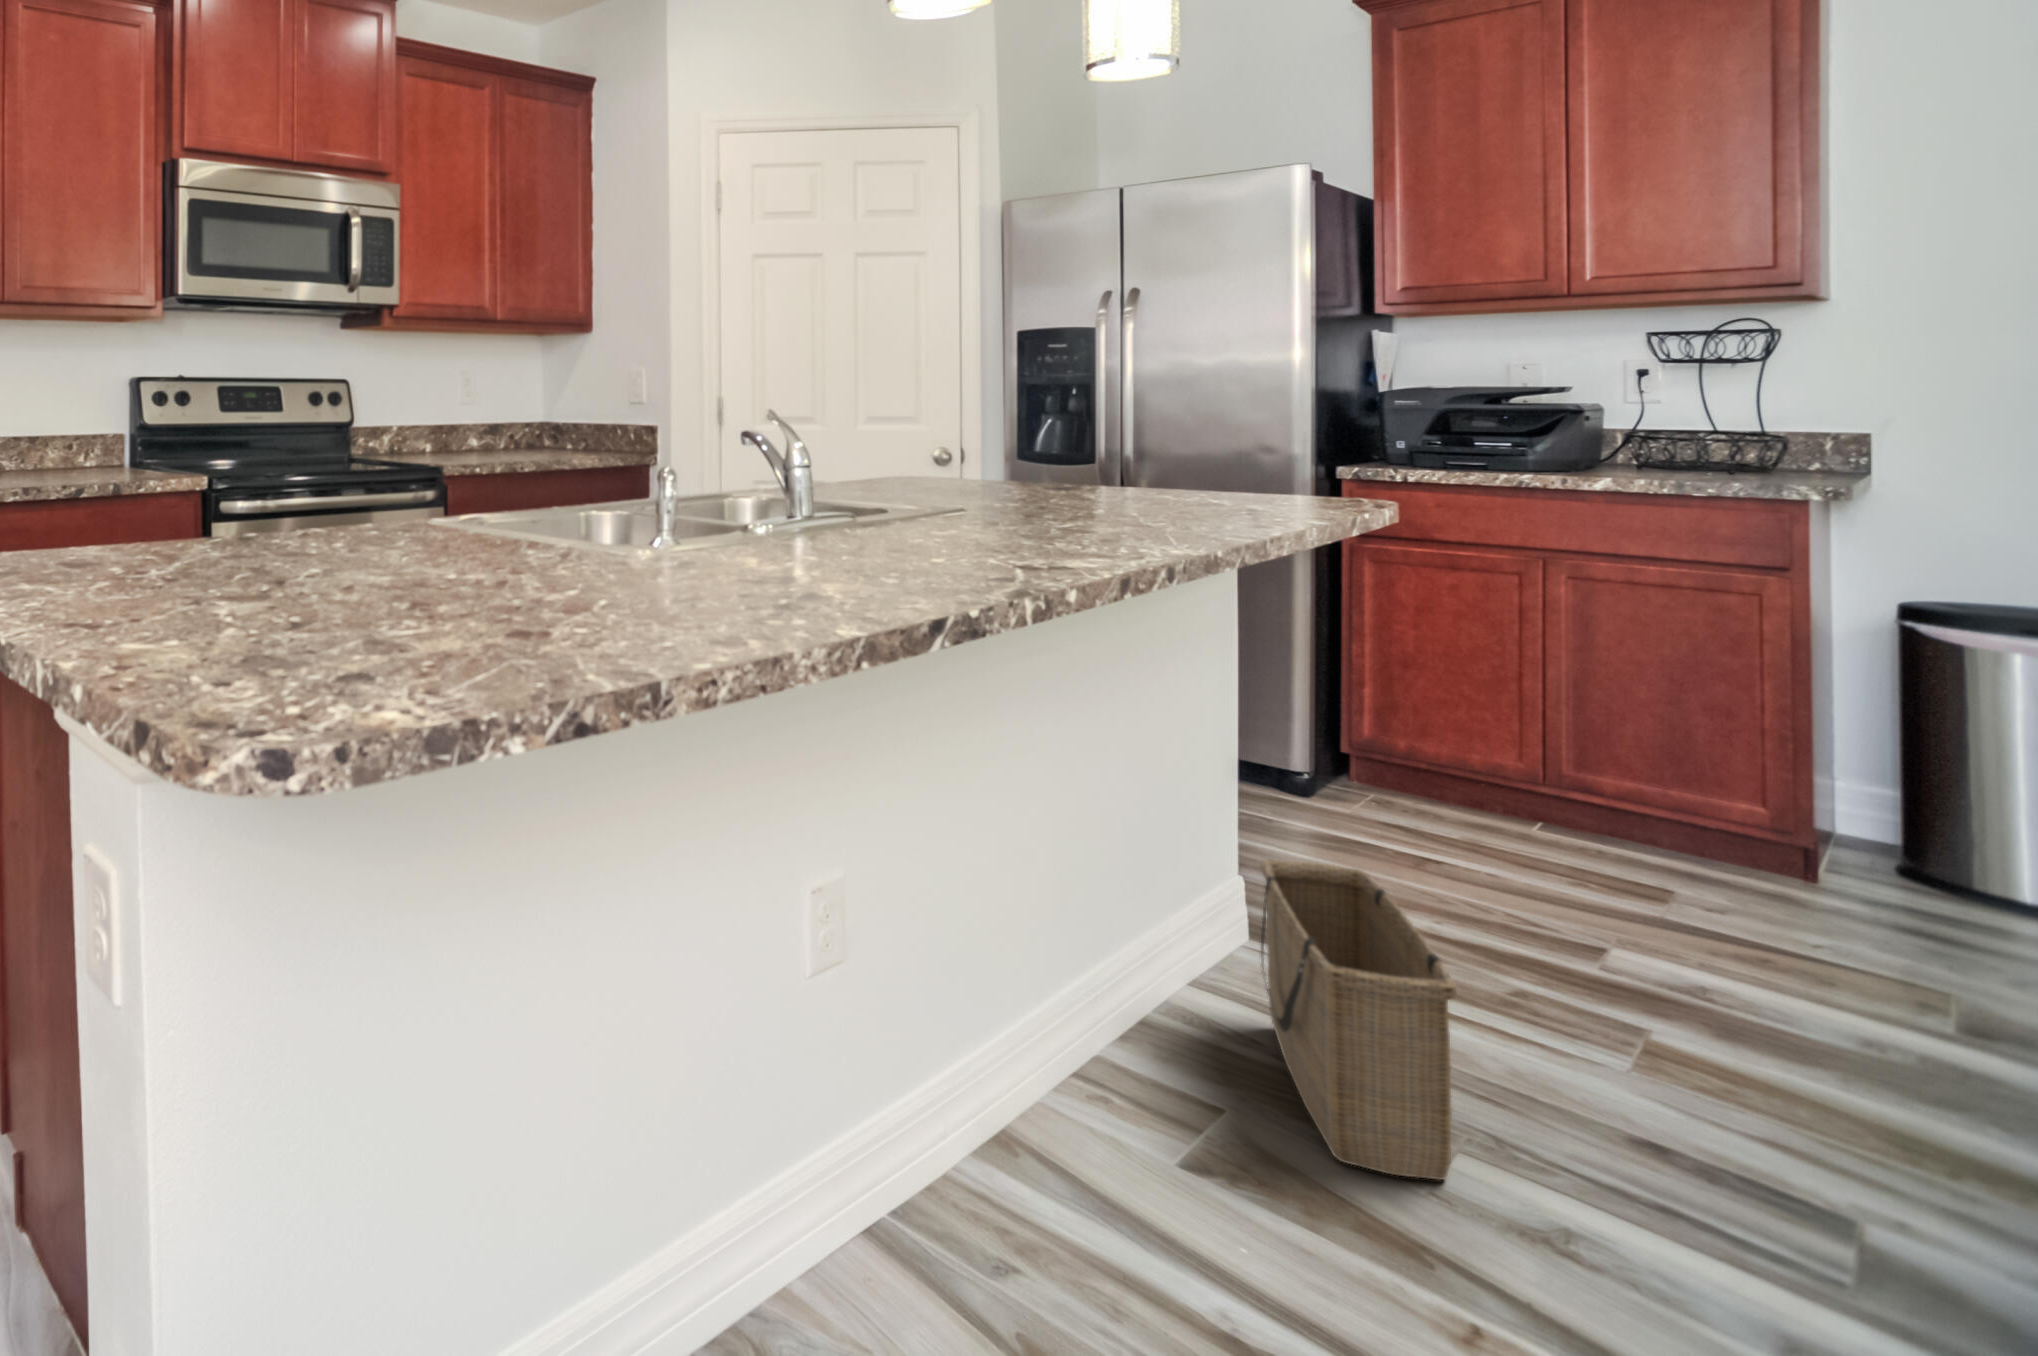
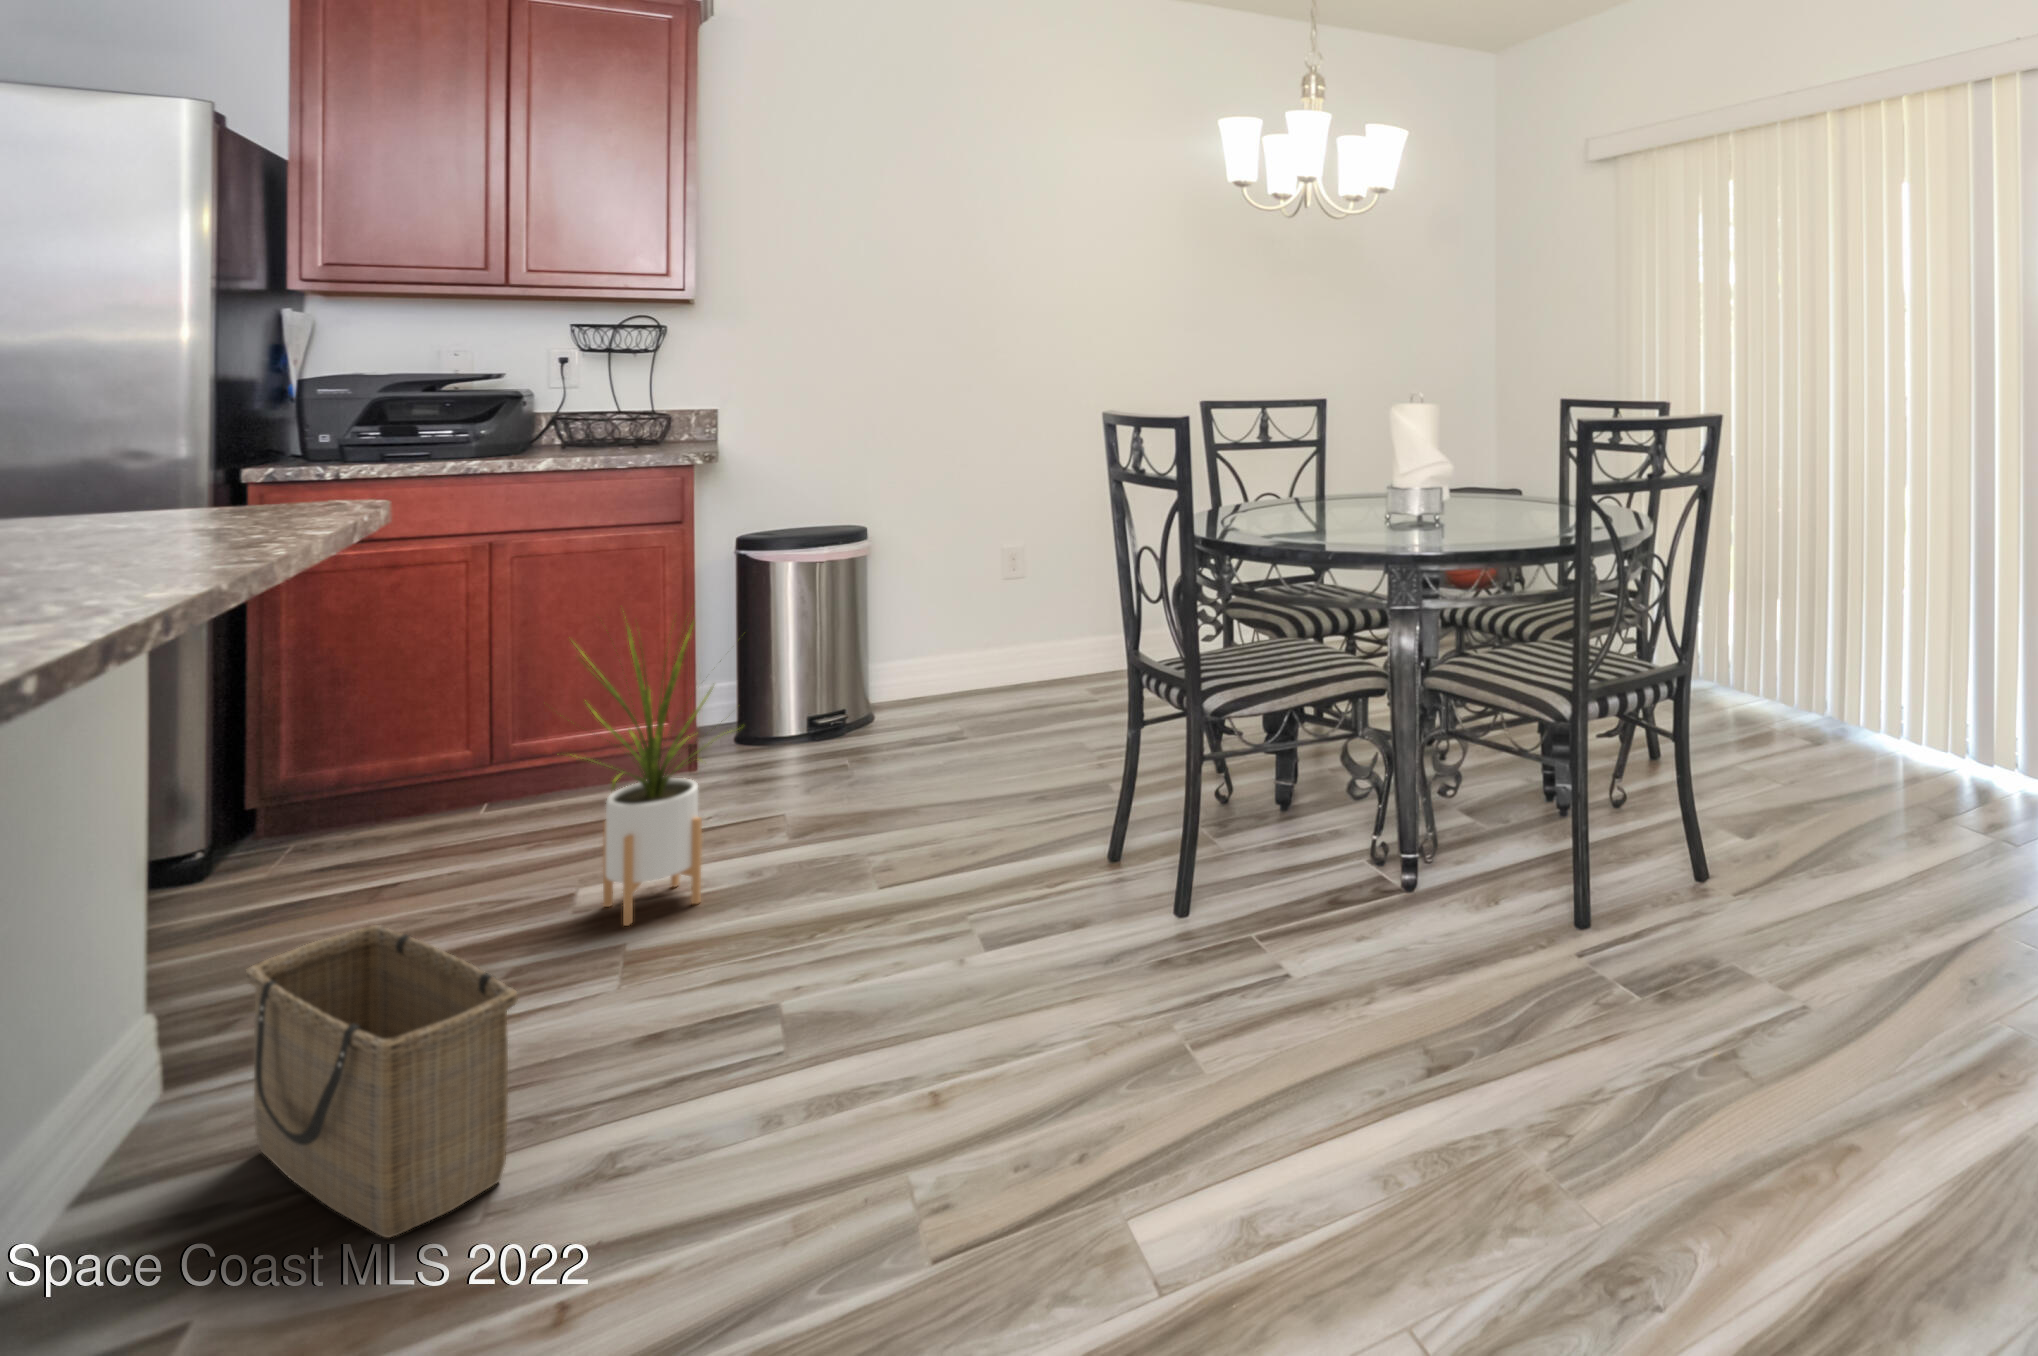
house plant: none [1557,634,1840,1036] -> present [577,618,722,926]

